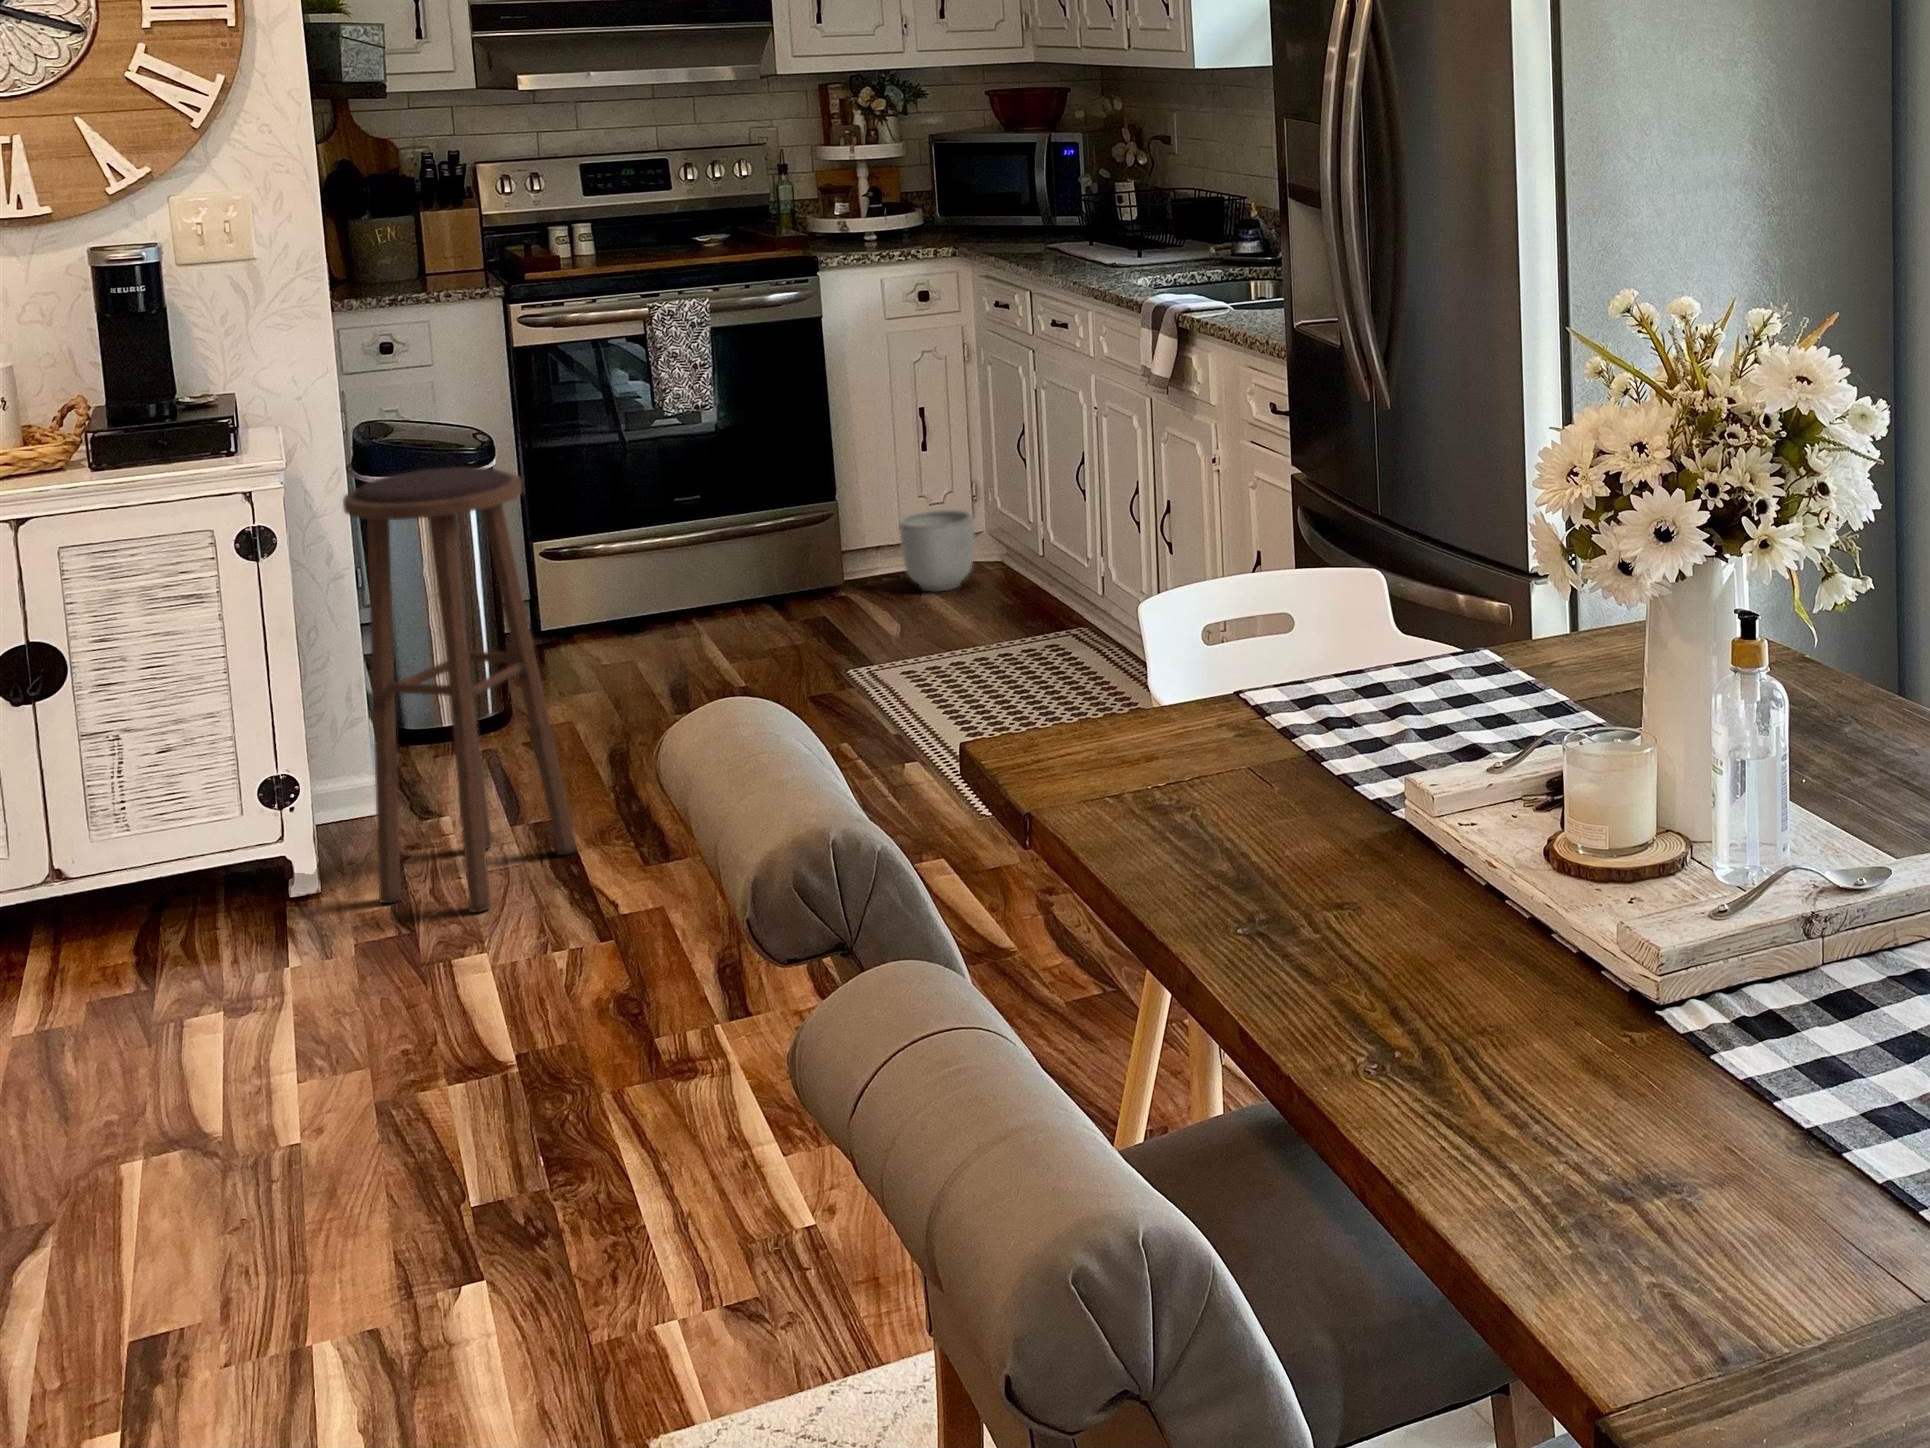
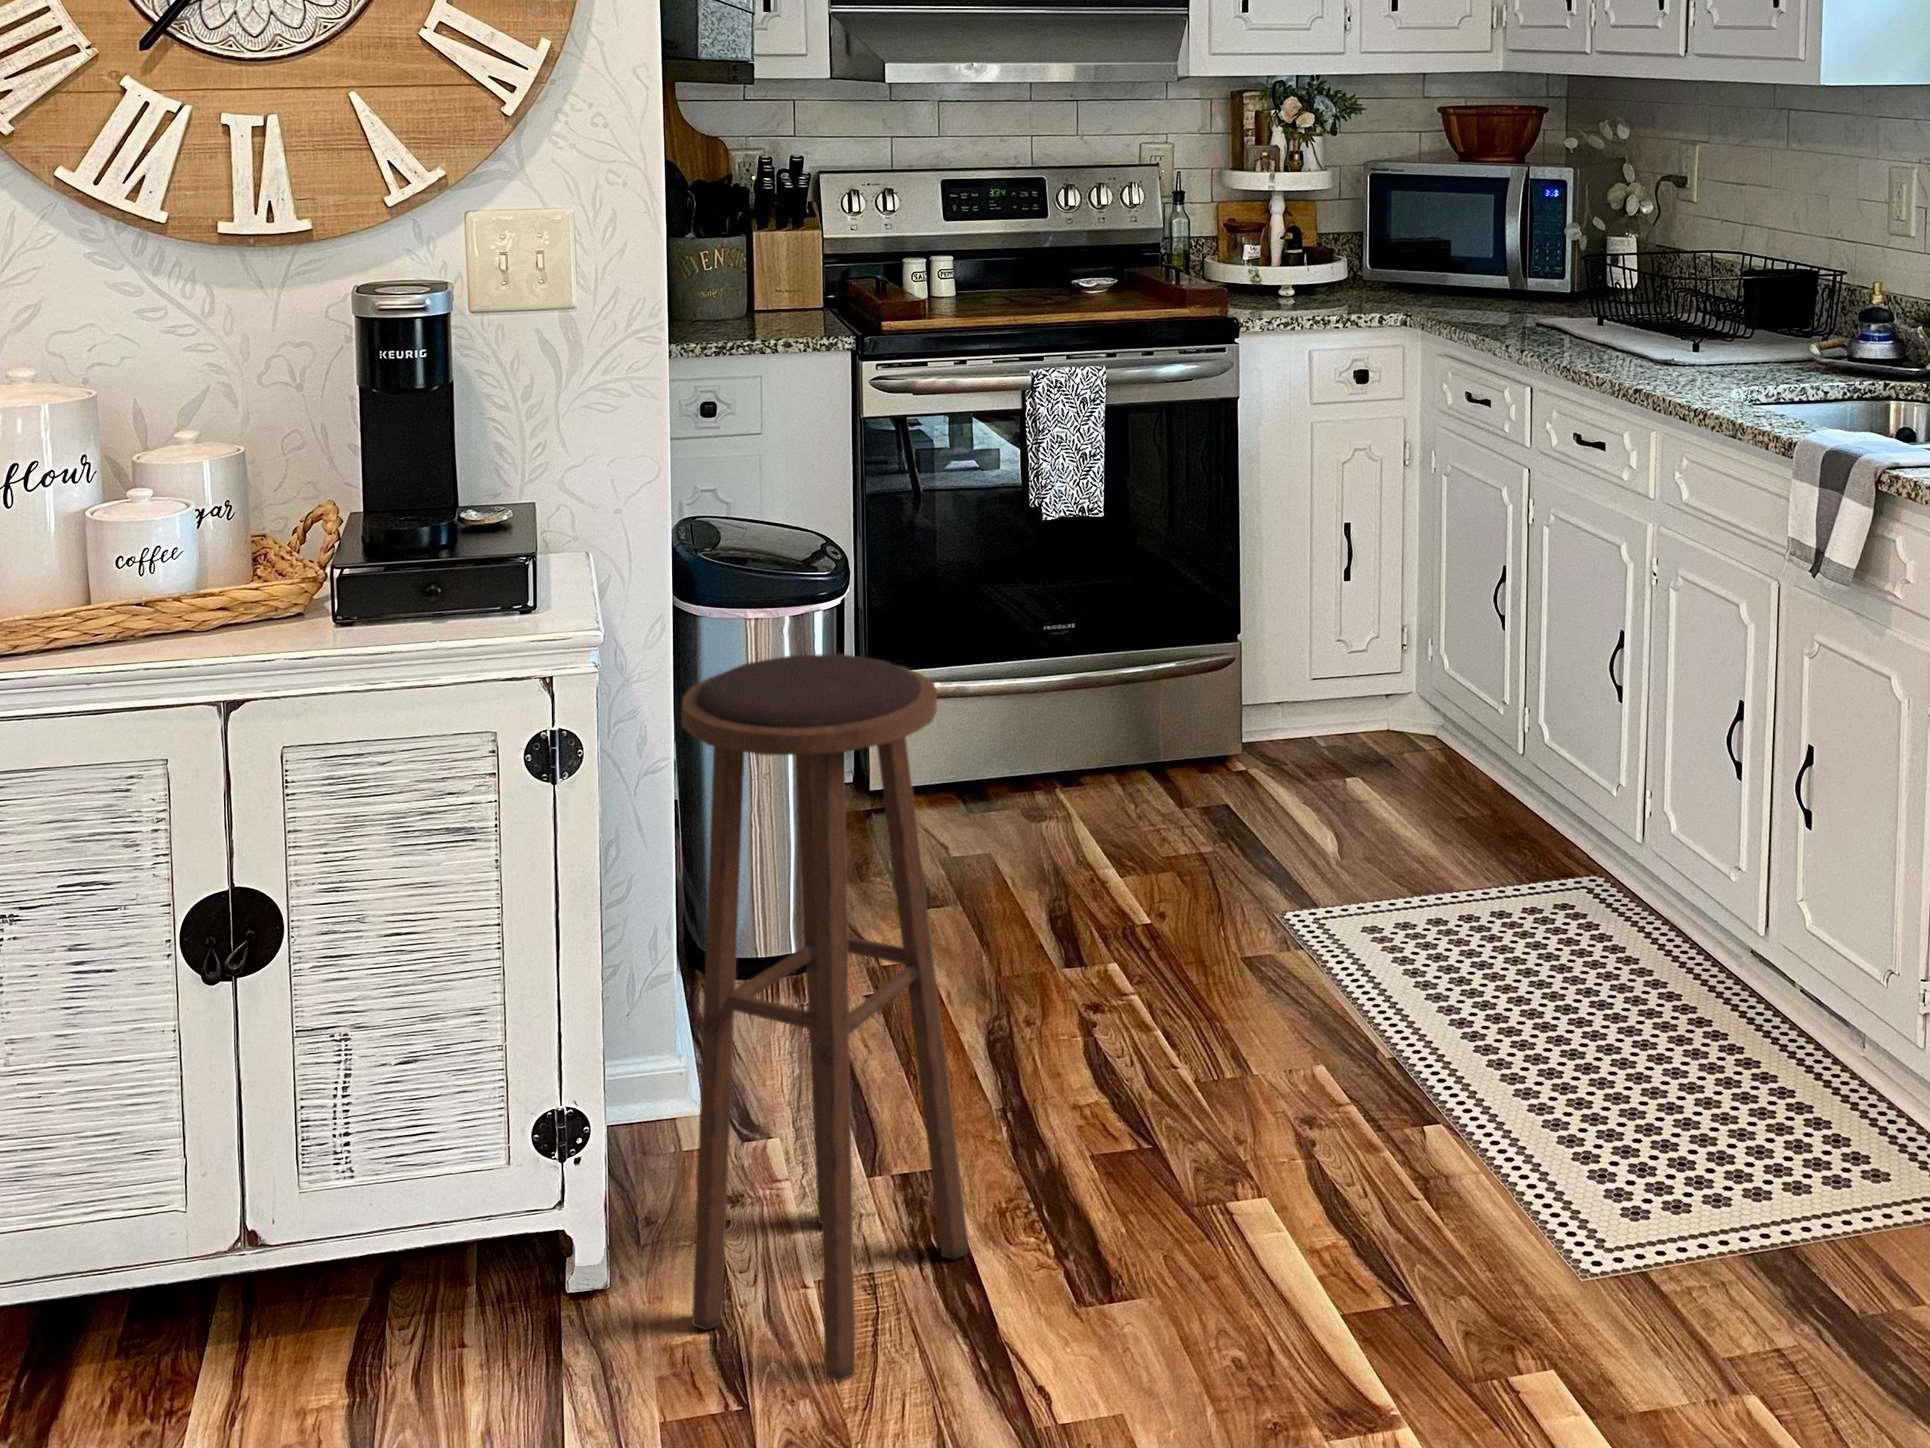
planter: present [899,510,975,591] -> none [1320,665,1419,779]

